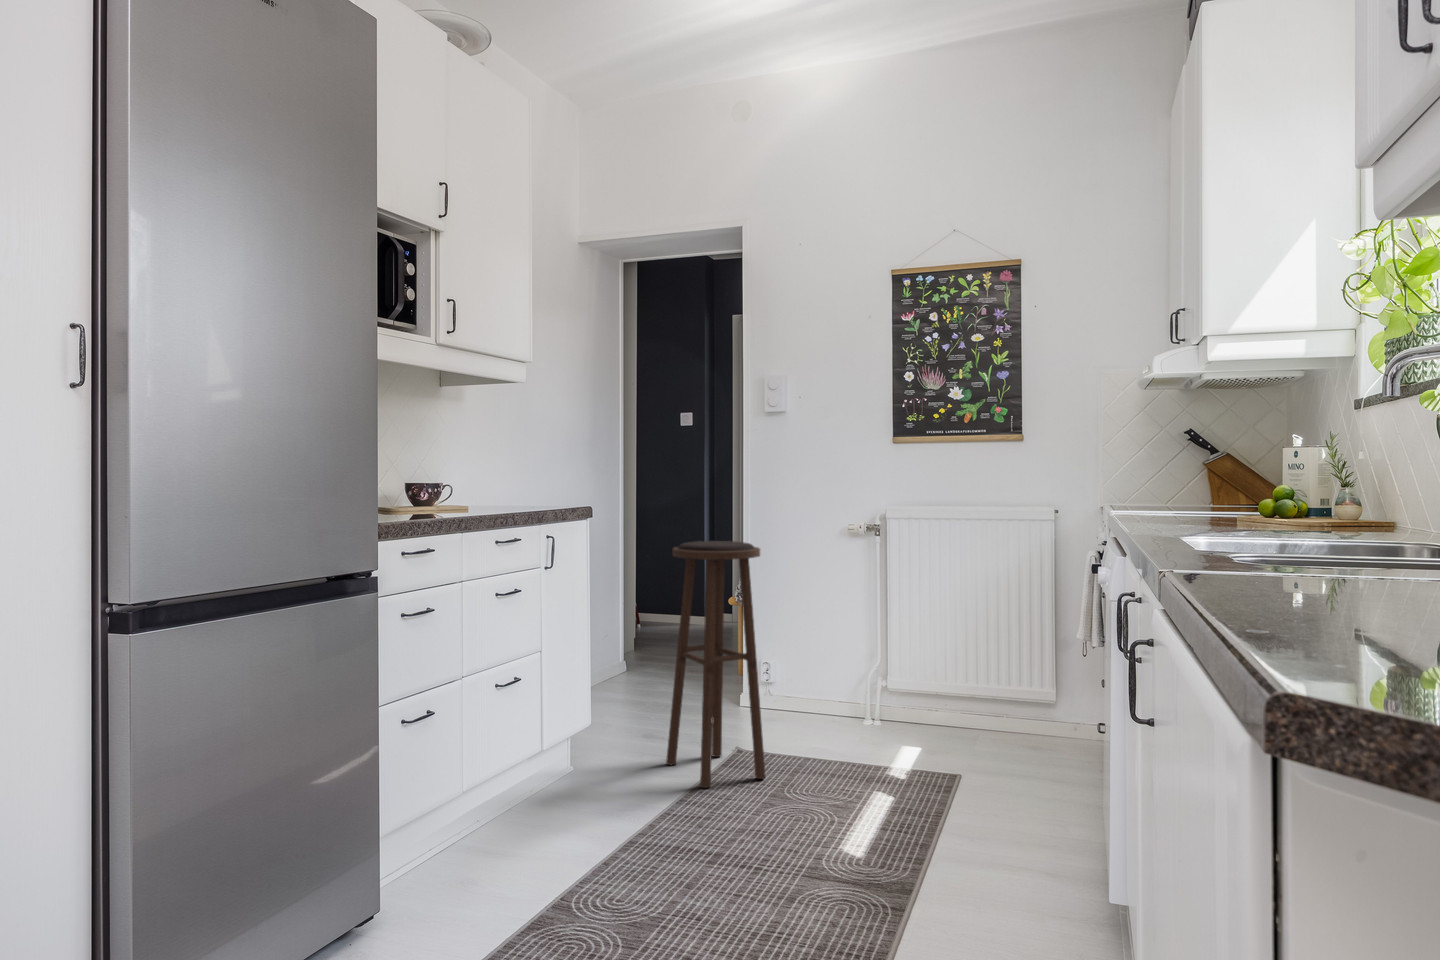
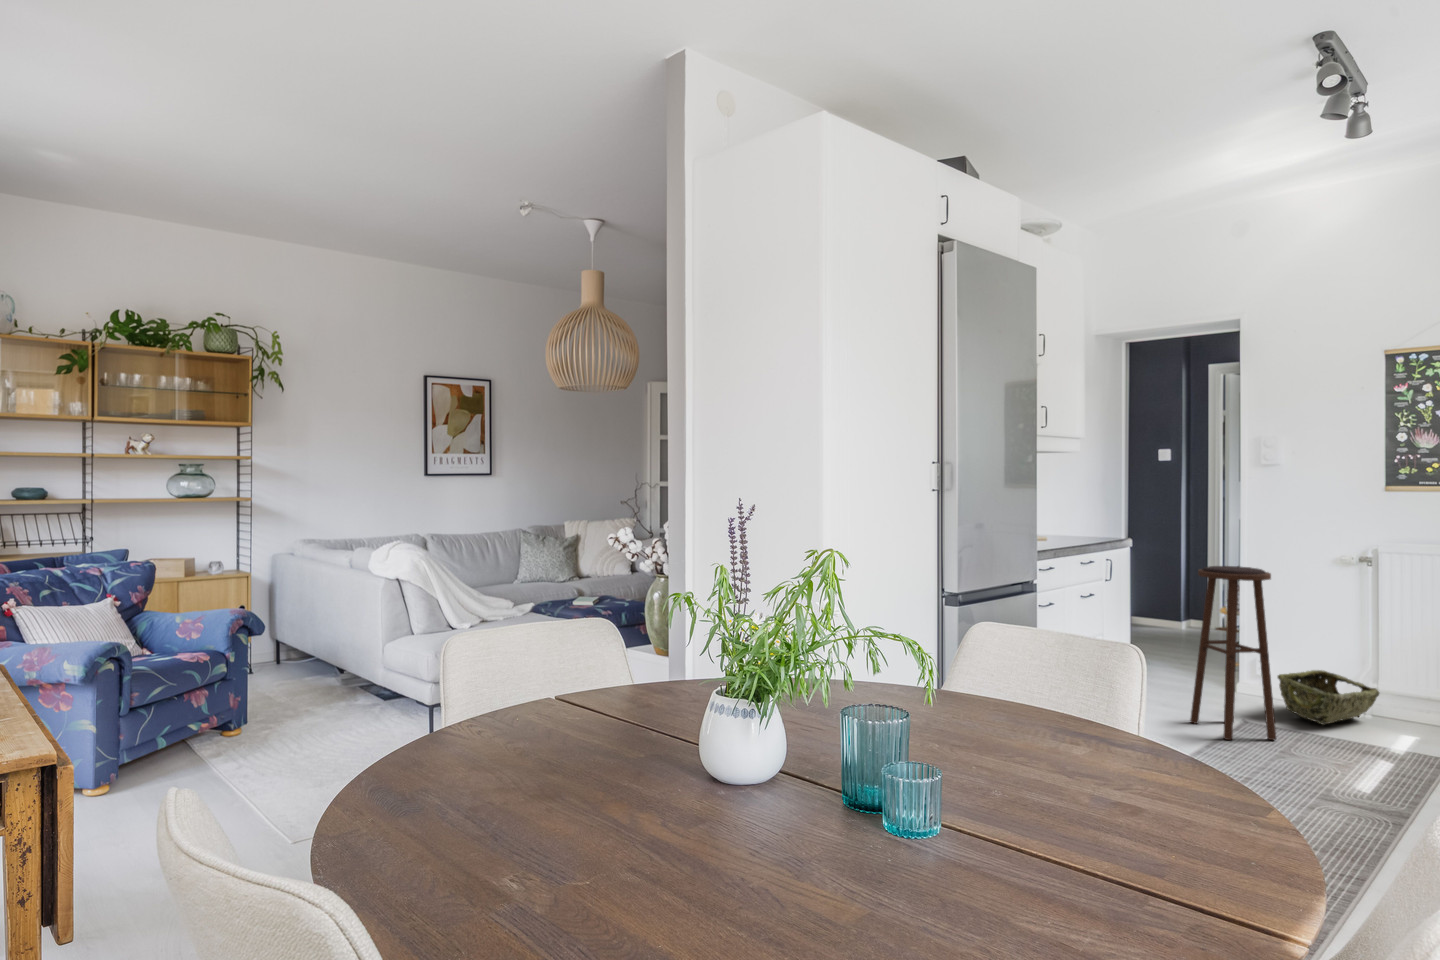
woven basket: none [776,670,886,744] -> present [1278,670,1379,725]

